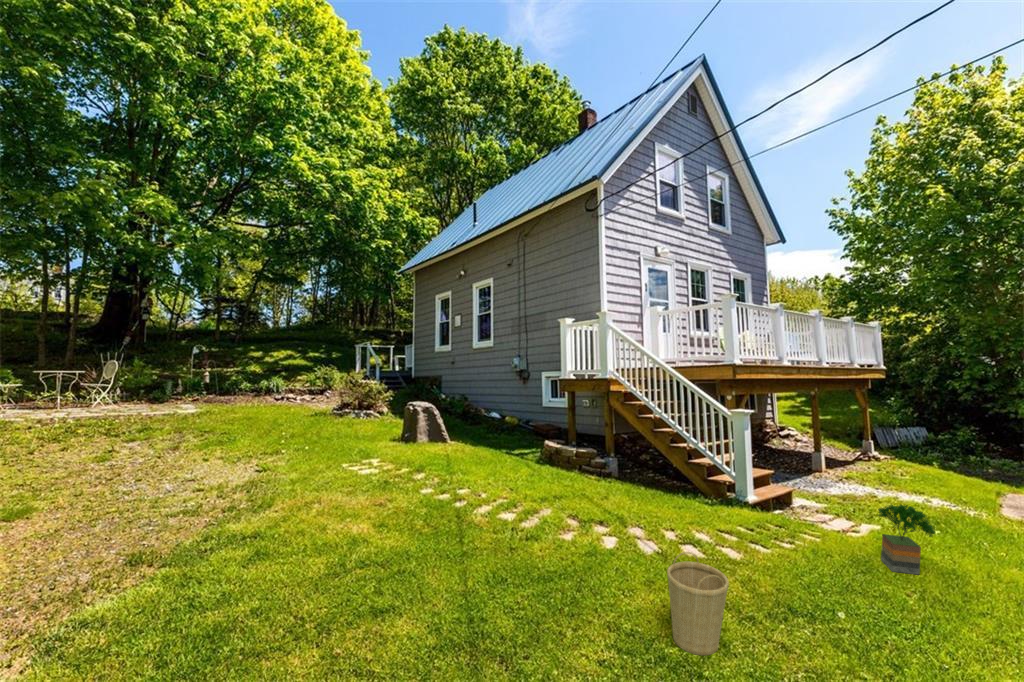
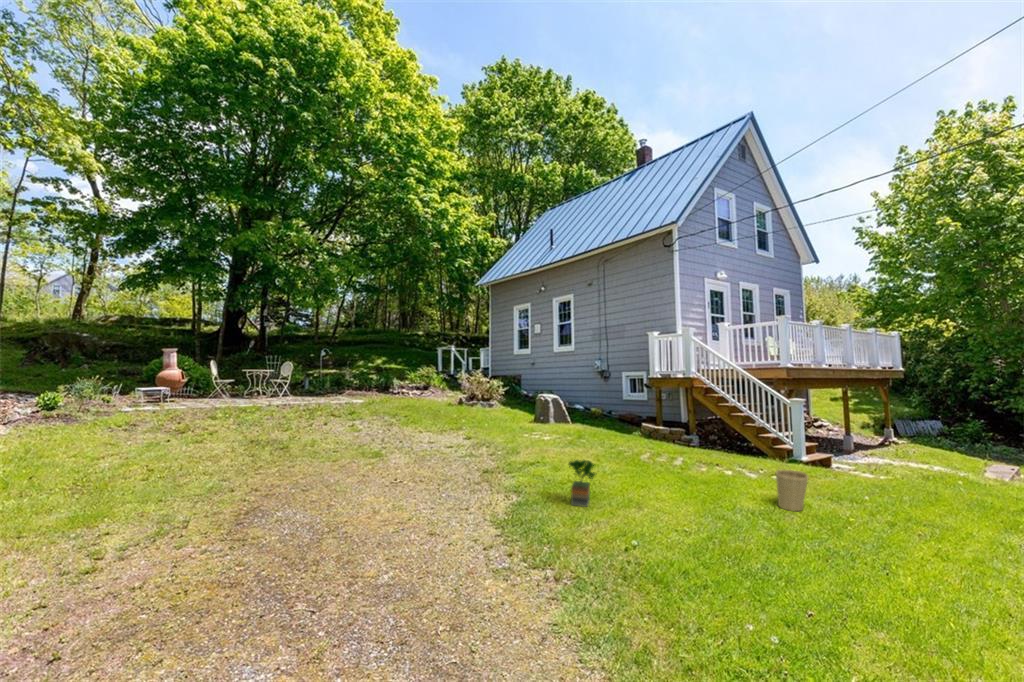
potted tree: present [878,505,935,575] -> present [569,460,596,507]

